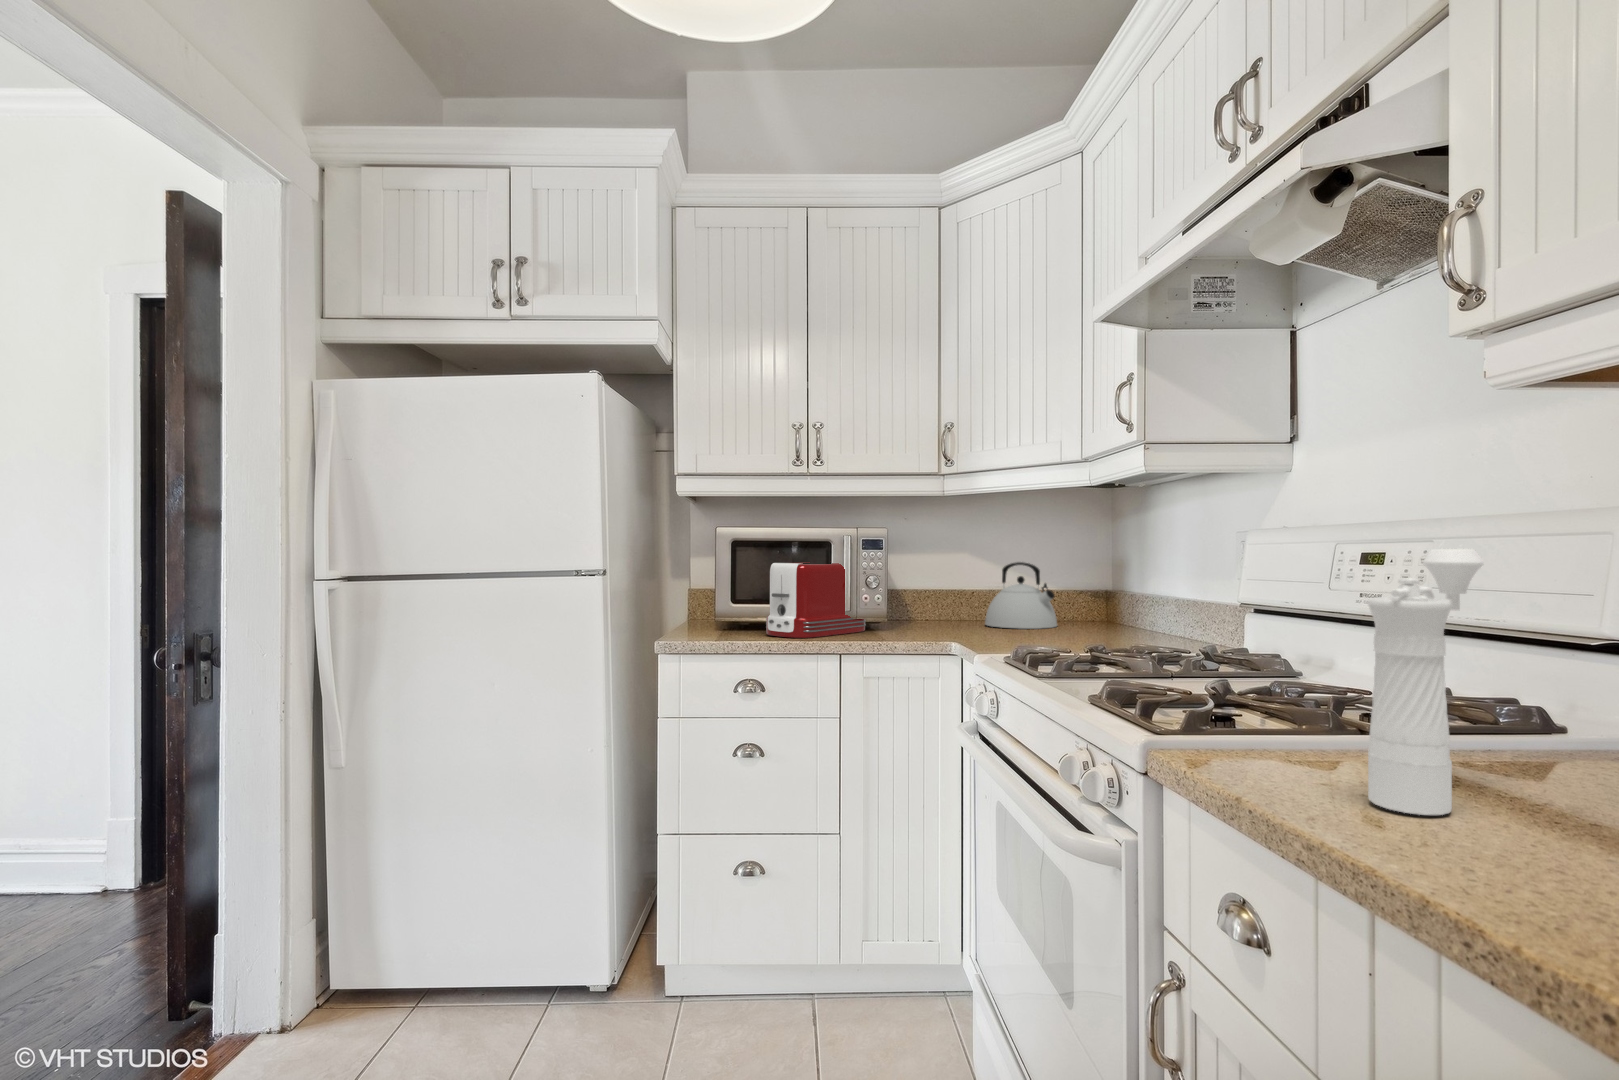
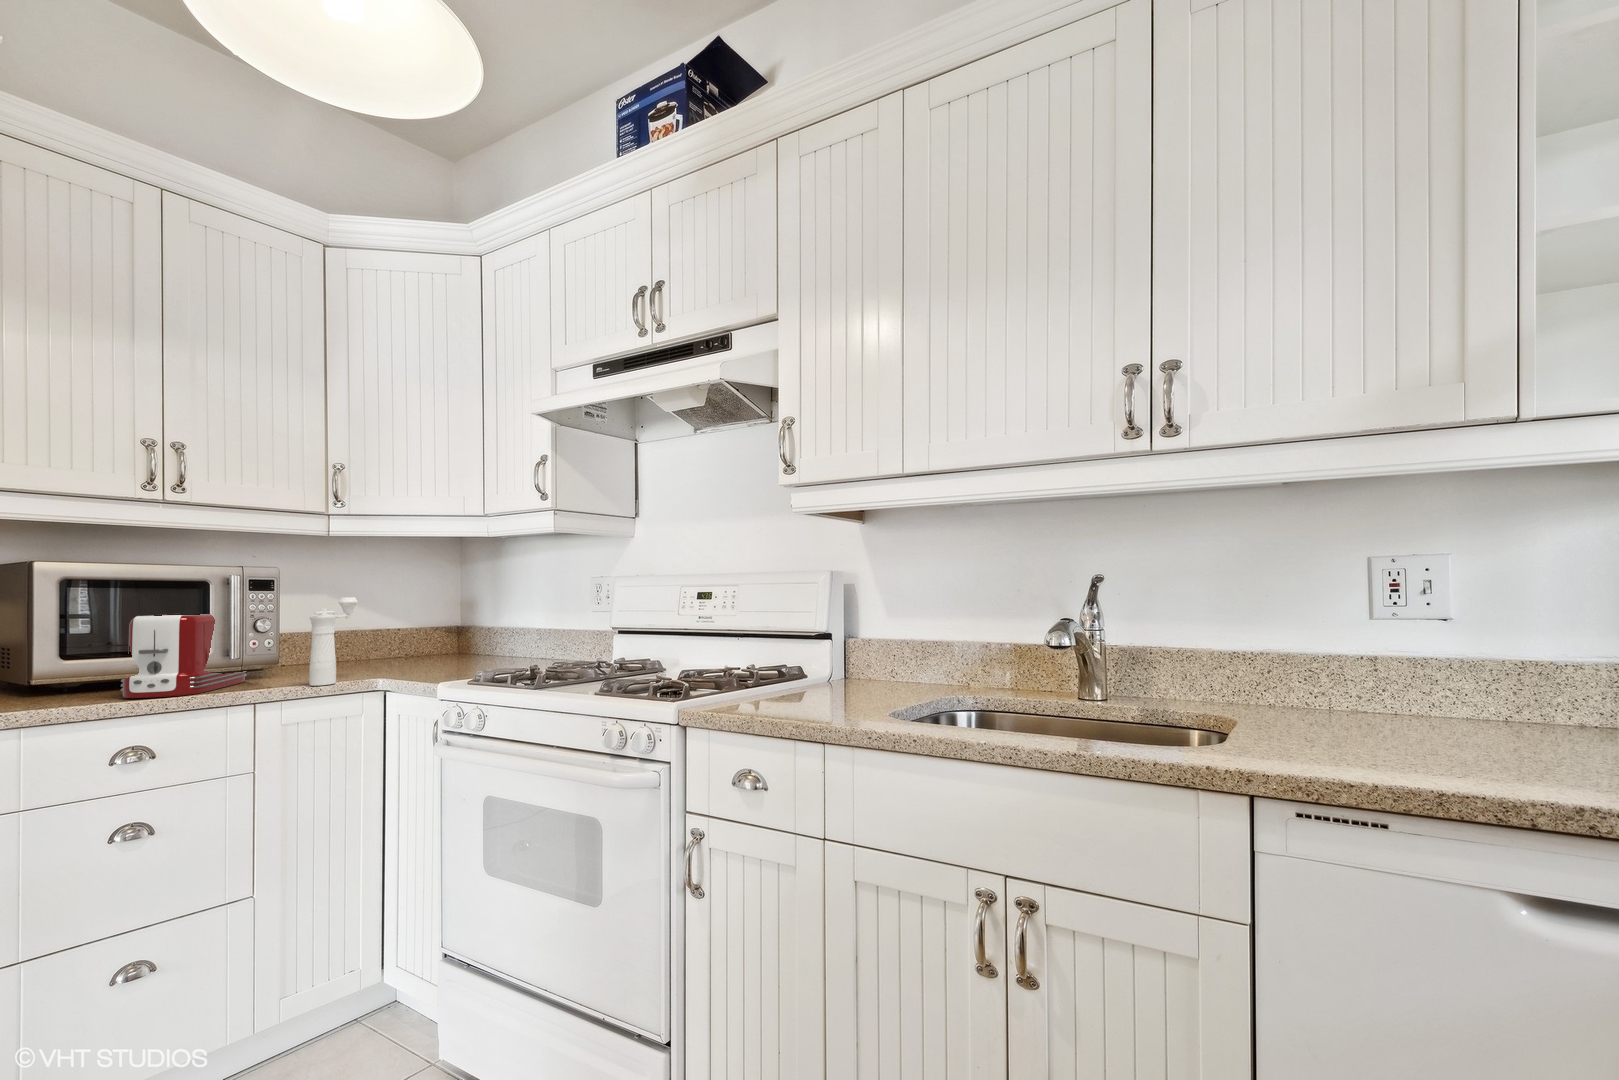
pepper mill: present [1368,549,1484,815] -> present [309,597,358,686]
kettle: present [985,562,1057,629] -> none [362,604,434,663]

